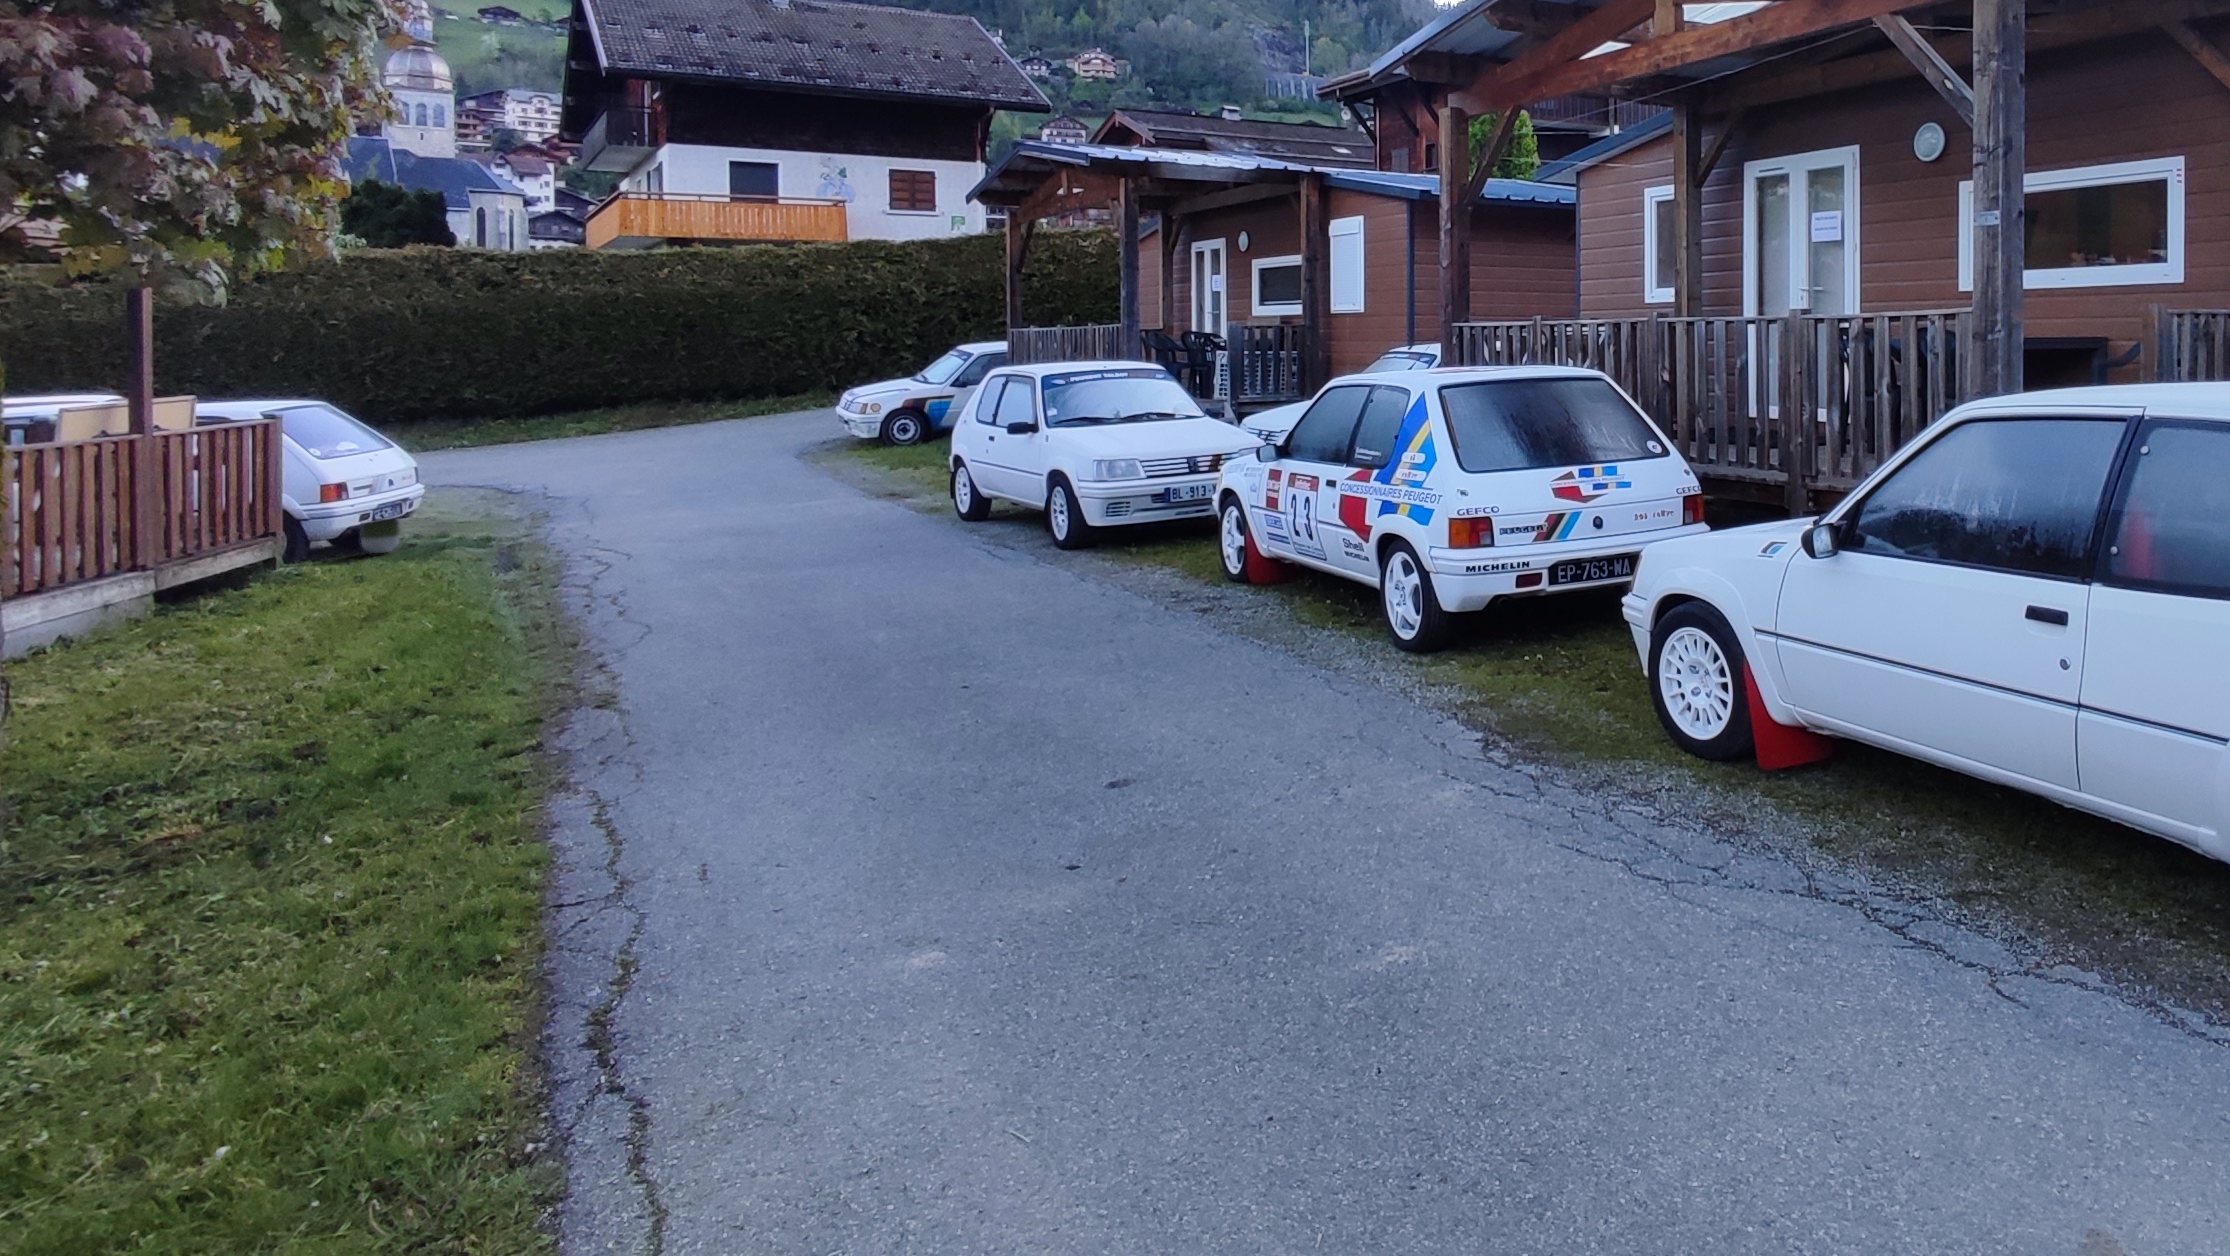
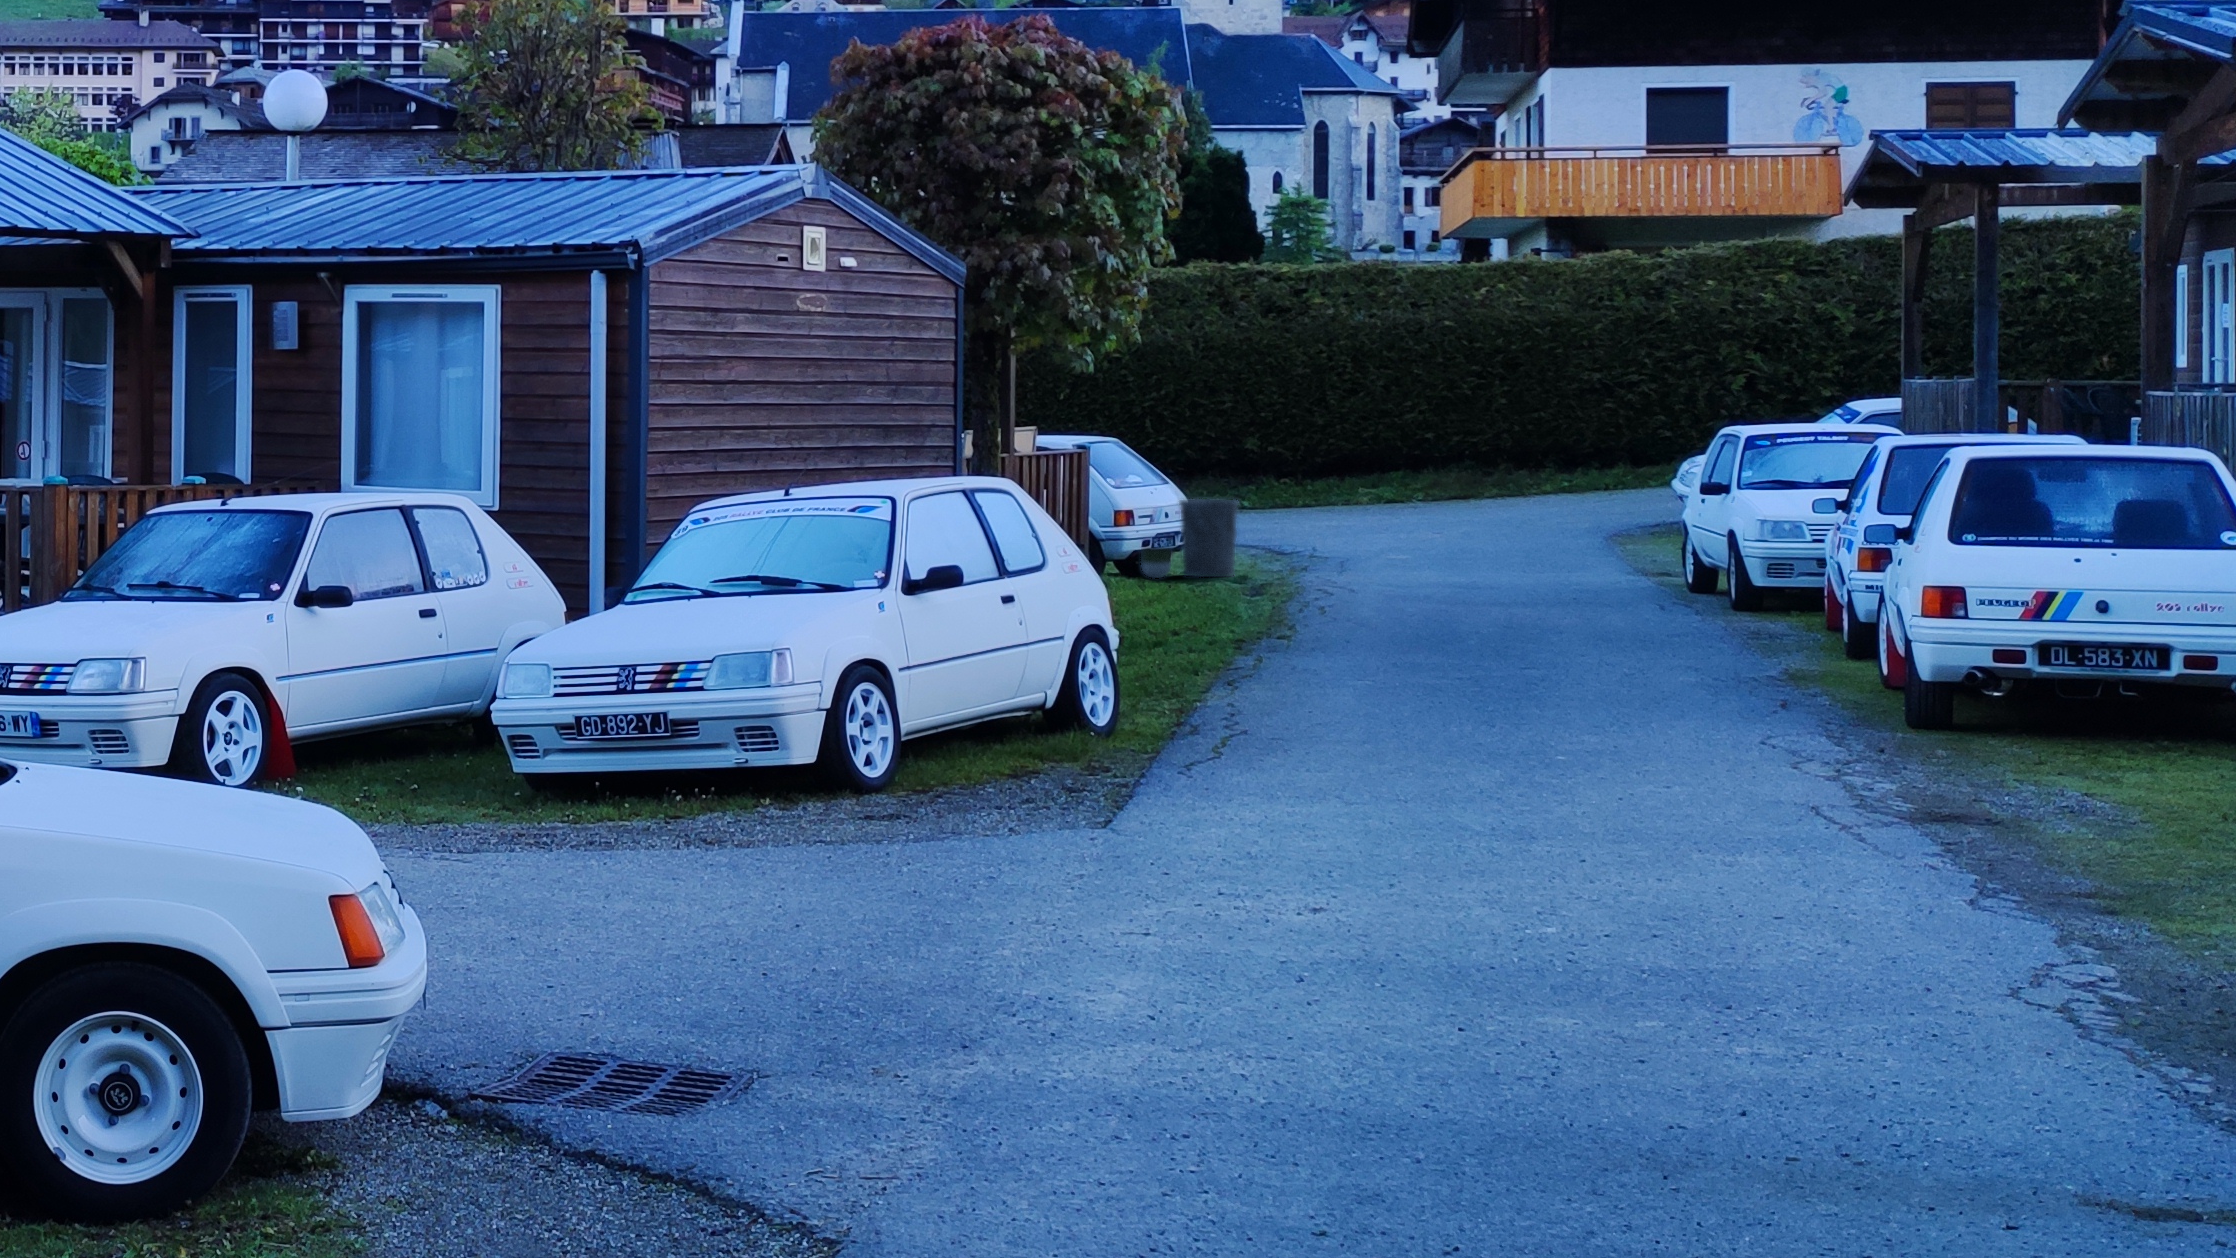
trash can: none [408,460,482,545] -> present [1180,499,1238,577]

